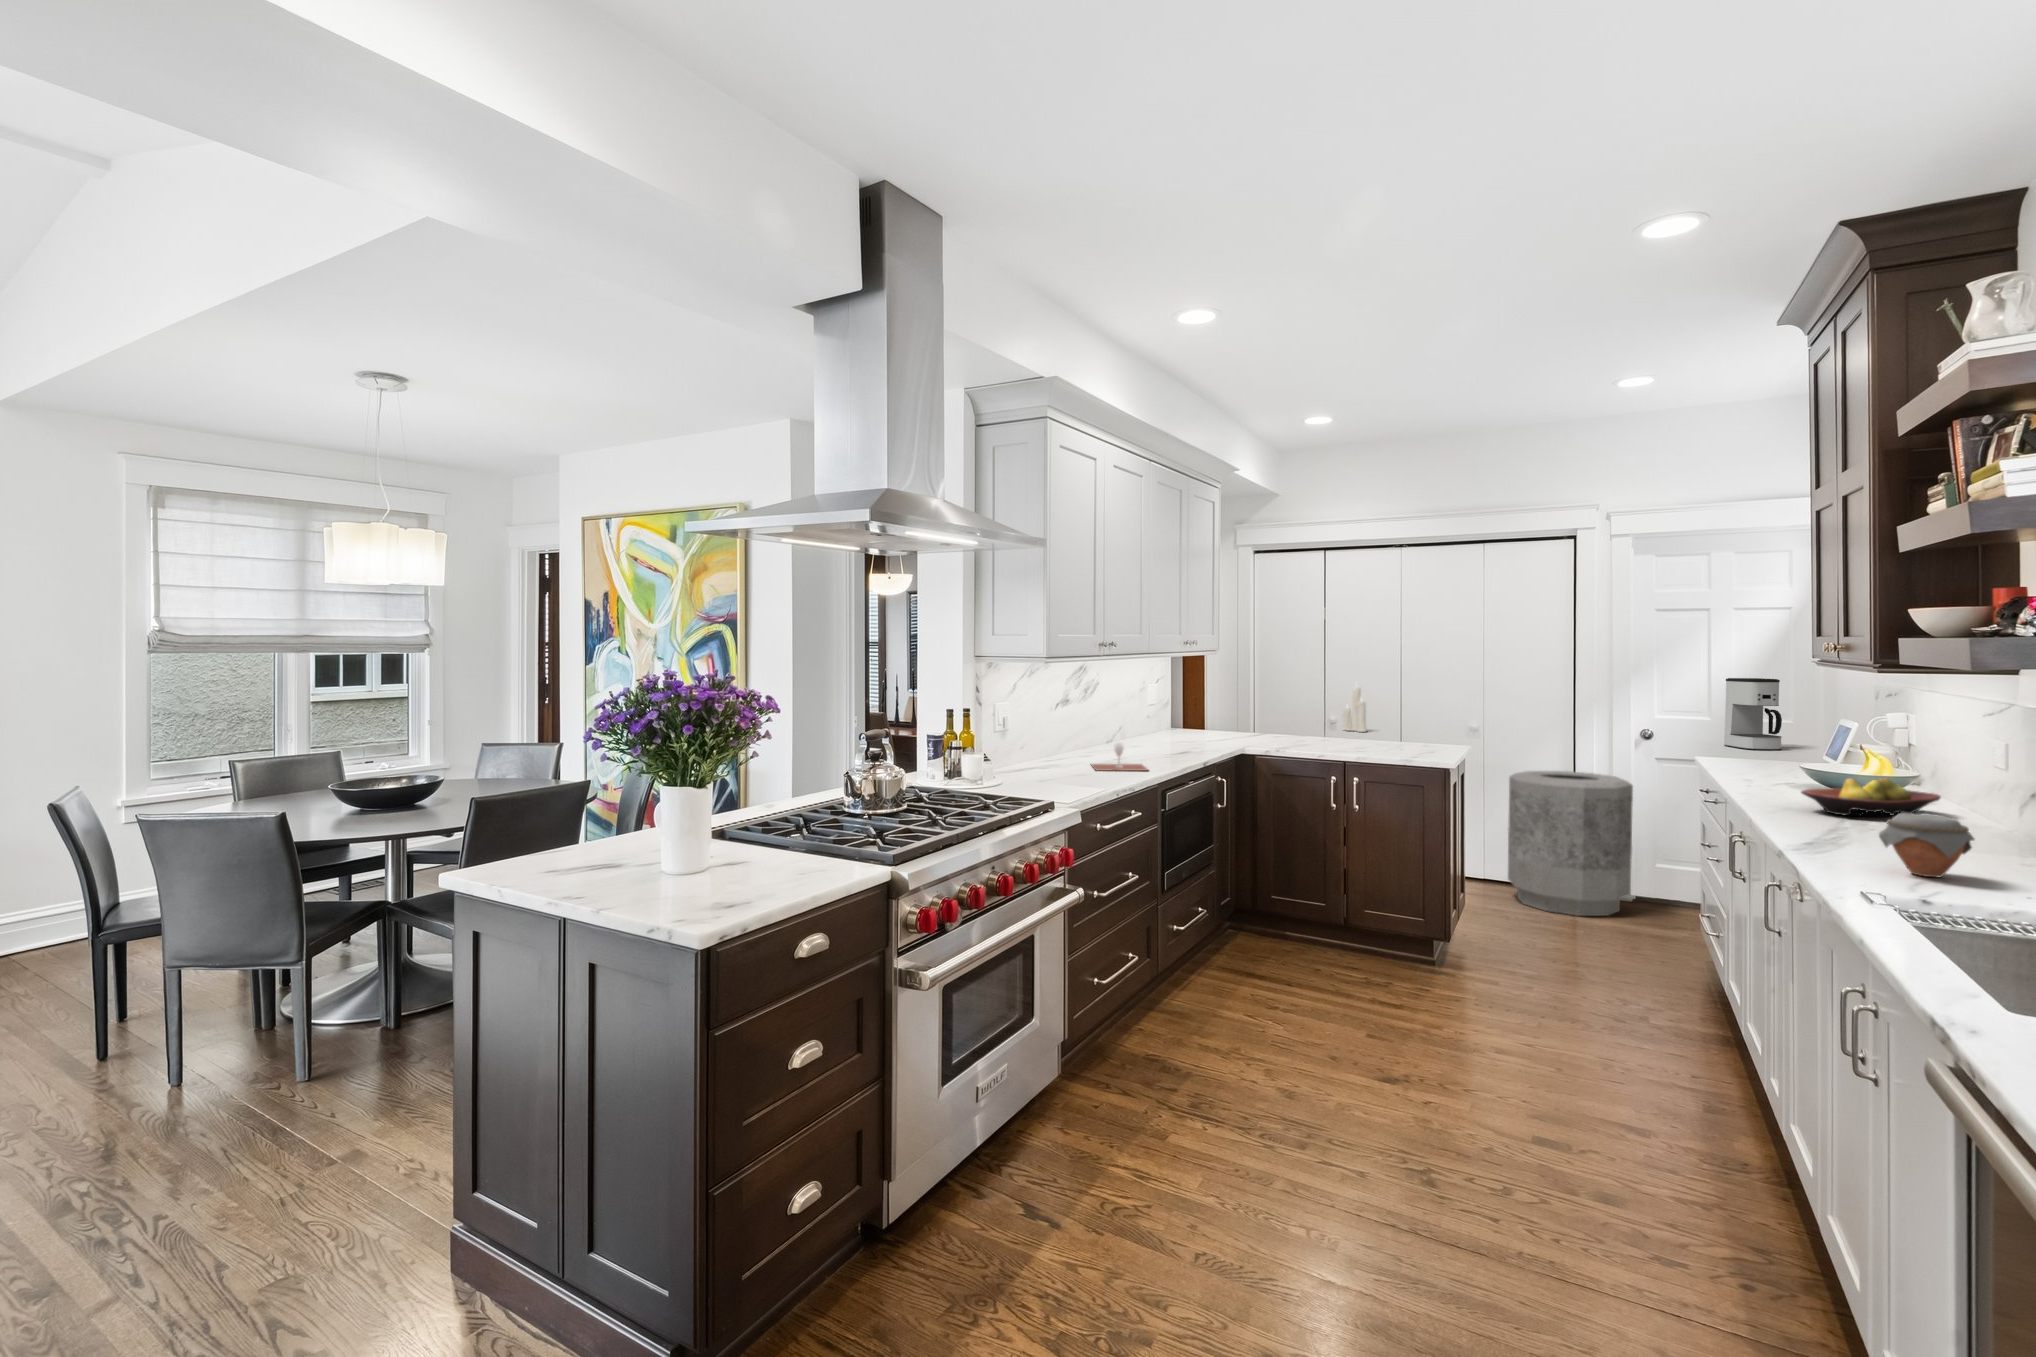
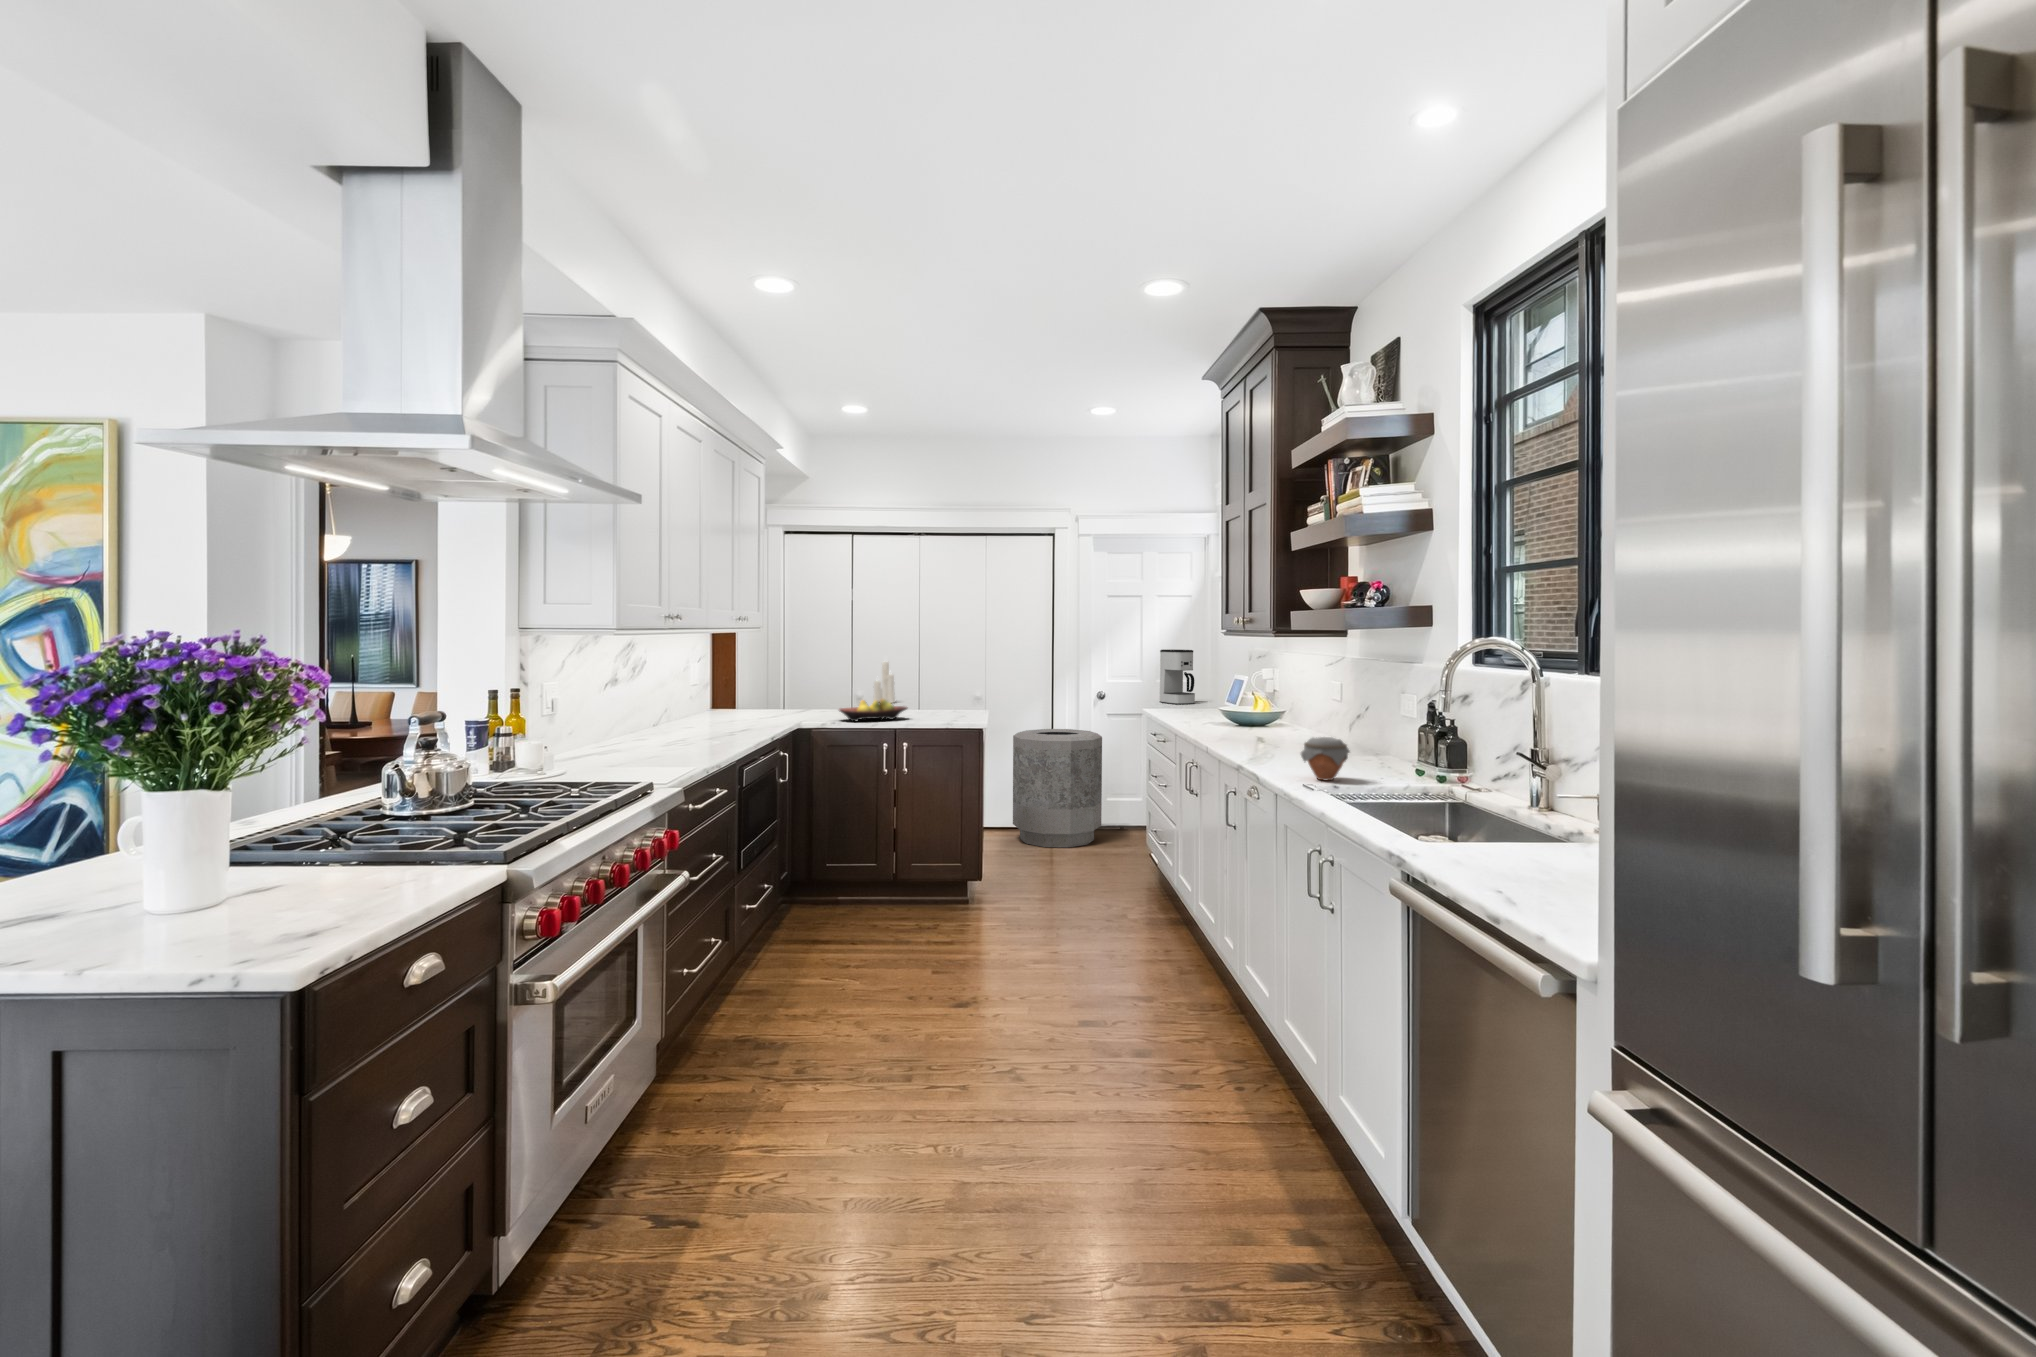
wine glass: present [1092,743,1149,771] -> none [649,720,720,751]
fruit bowl: present [1801,778,1941,816] -> present [839,699,907,721]

